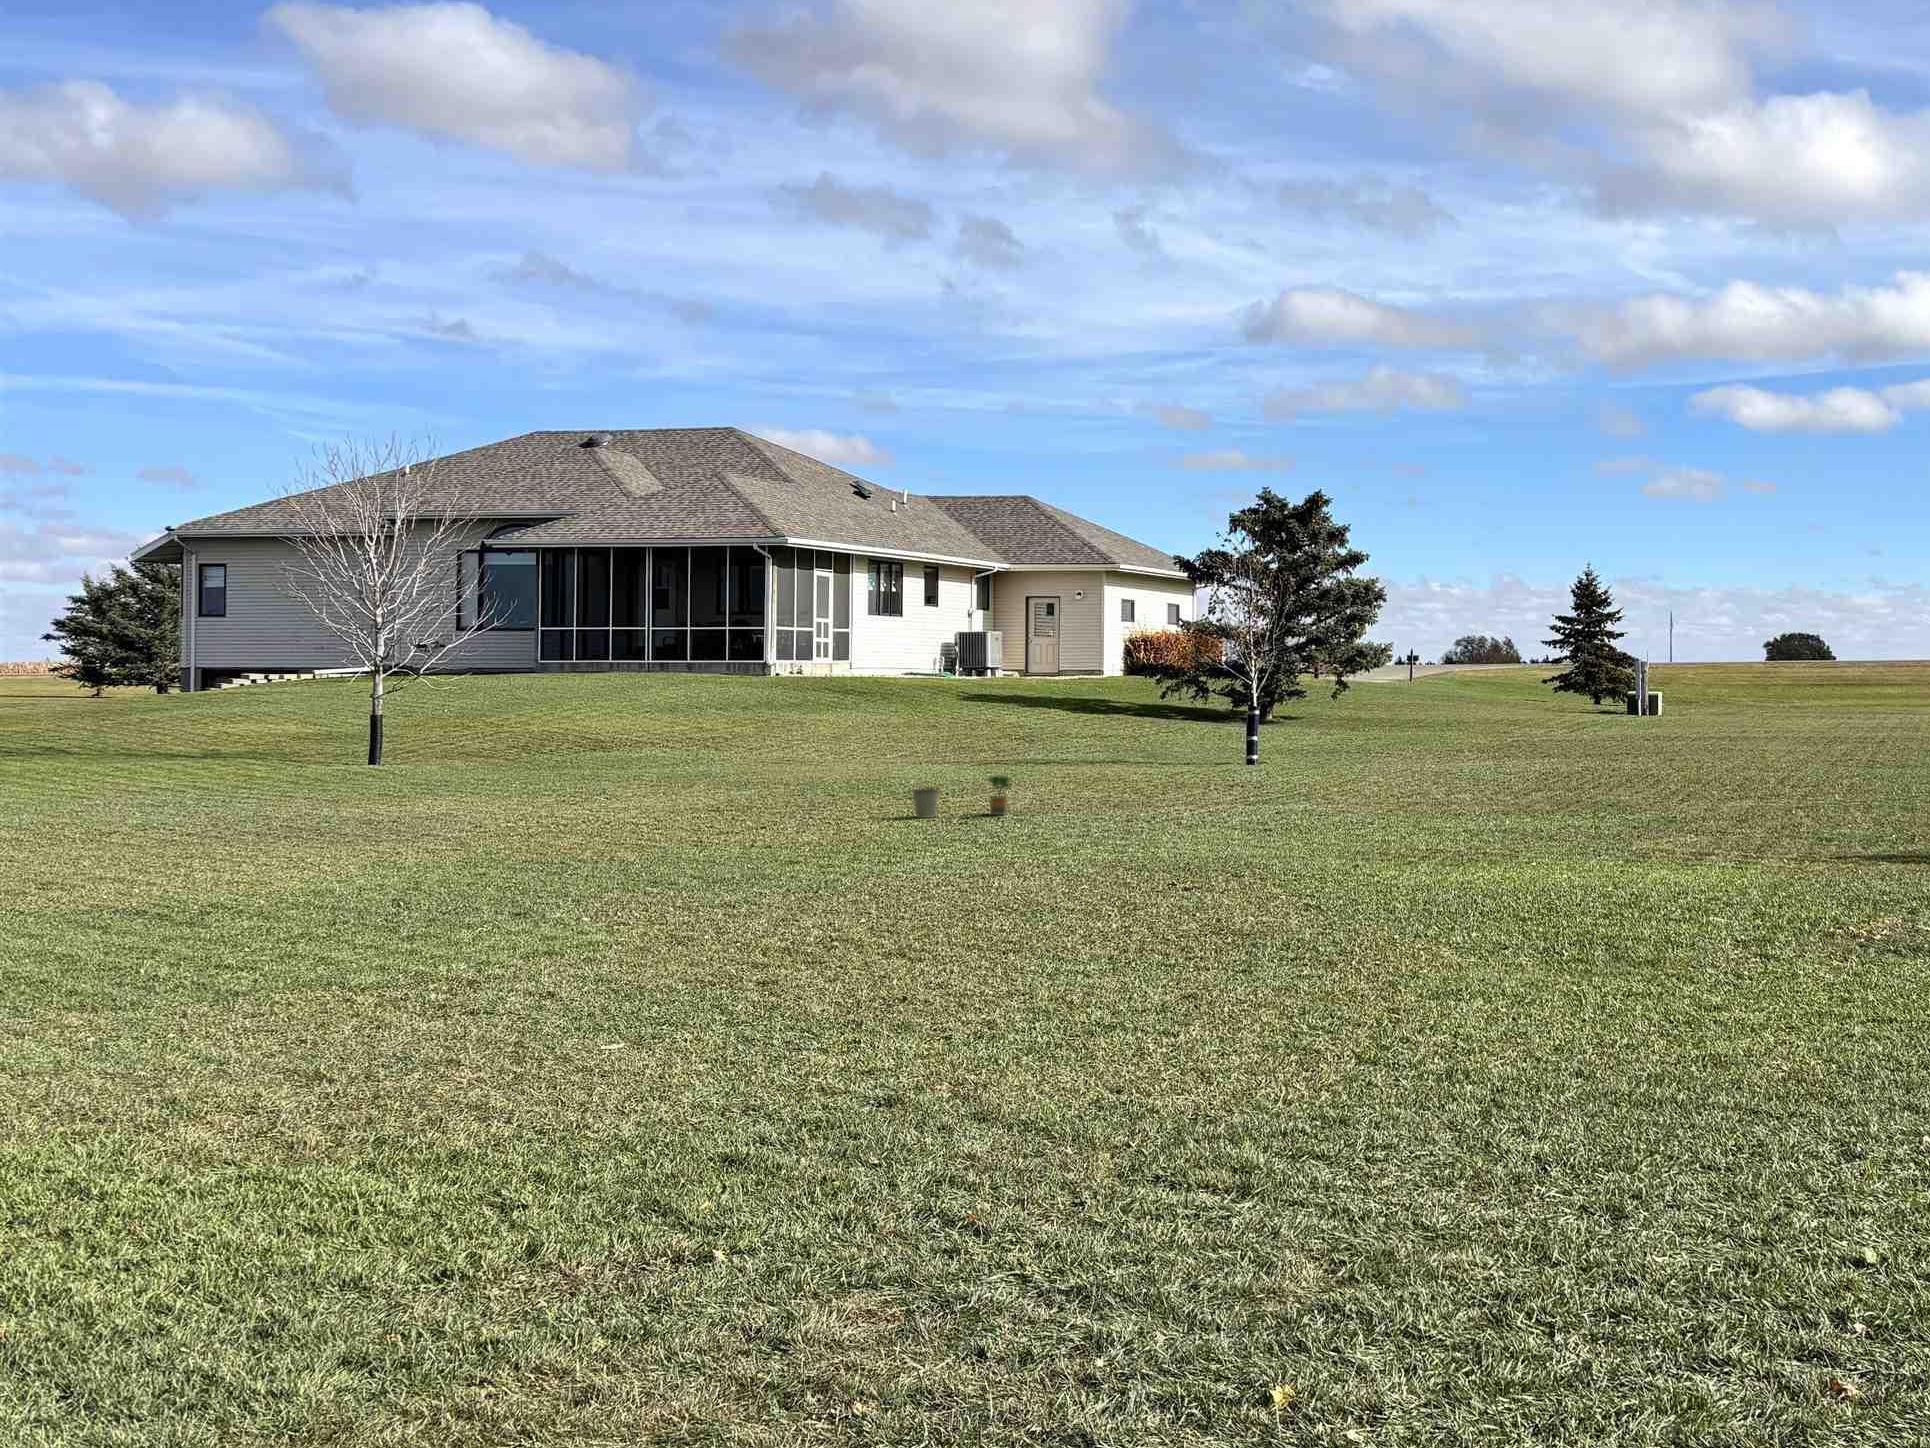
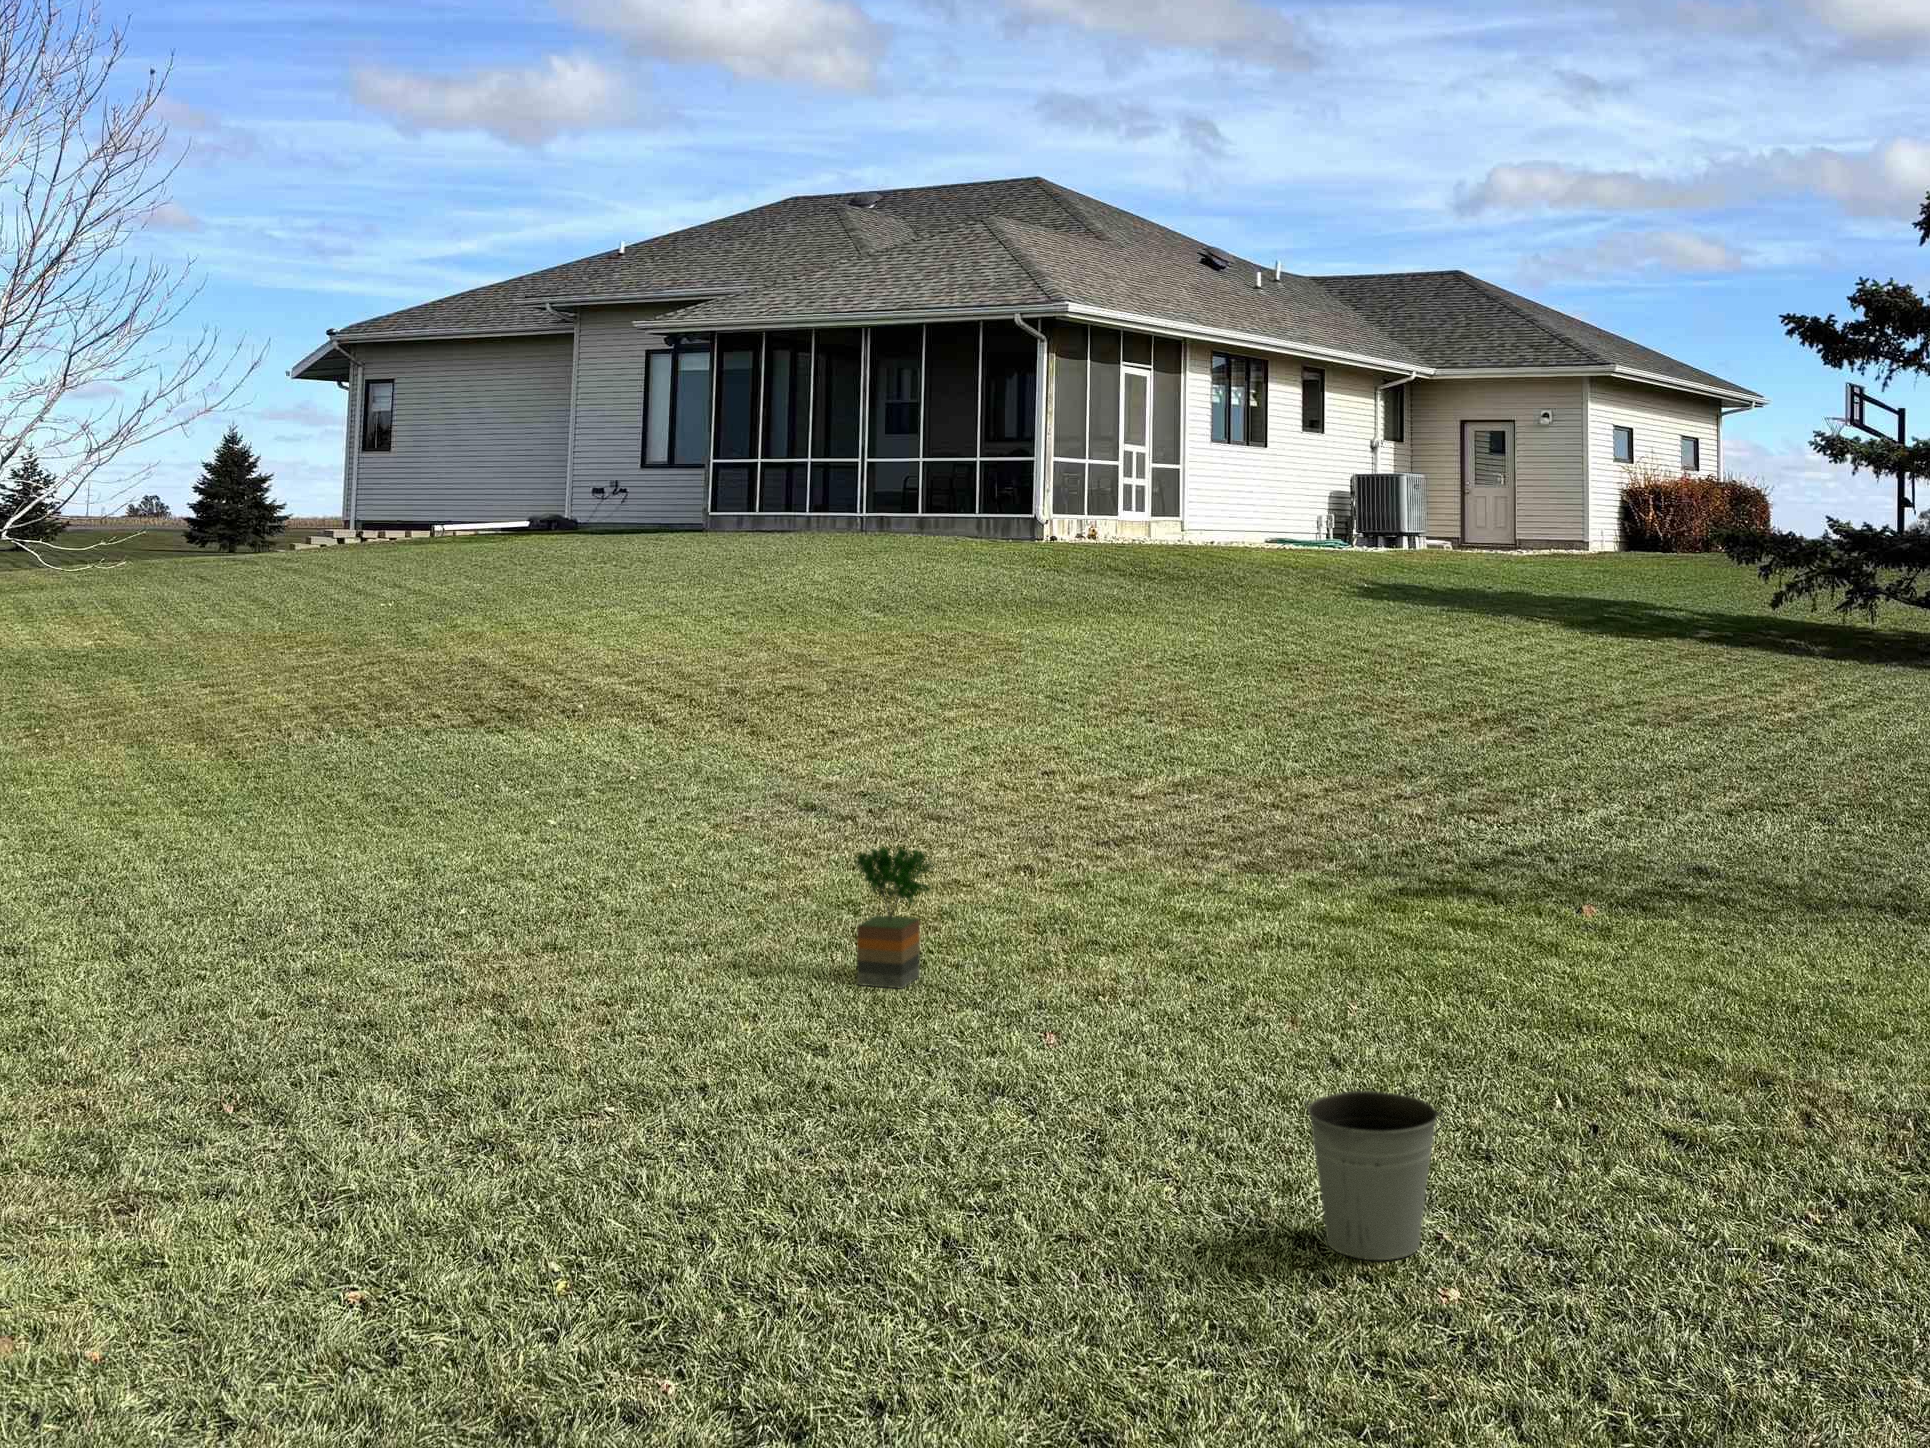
potted tree: present [987,776,1012,815] -> present [856,846,936,989]

